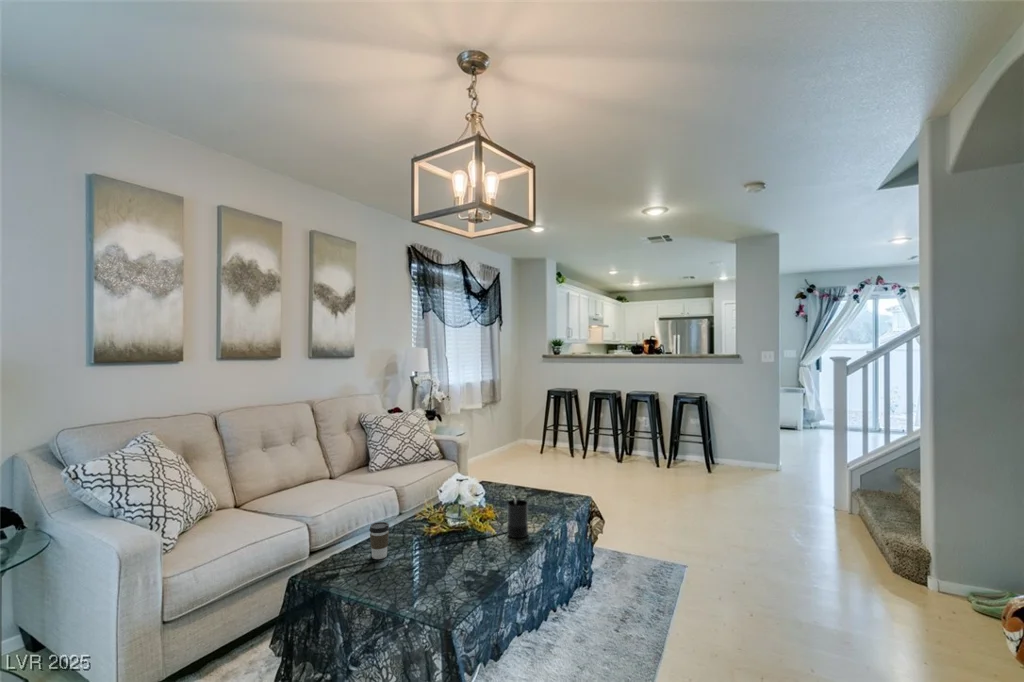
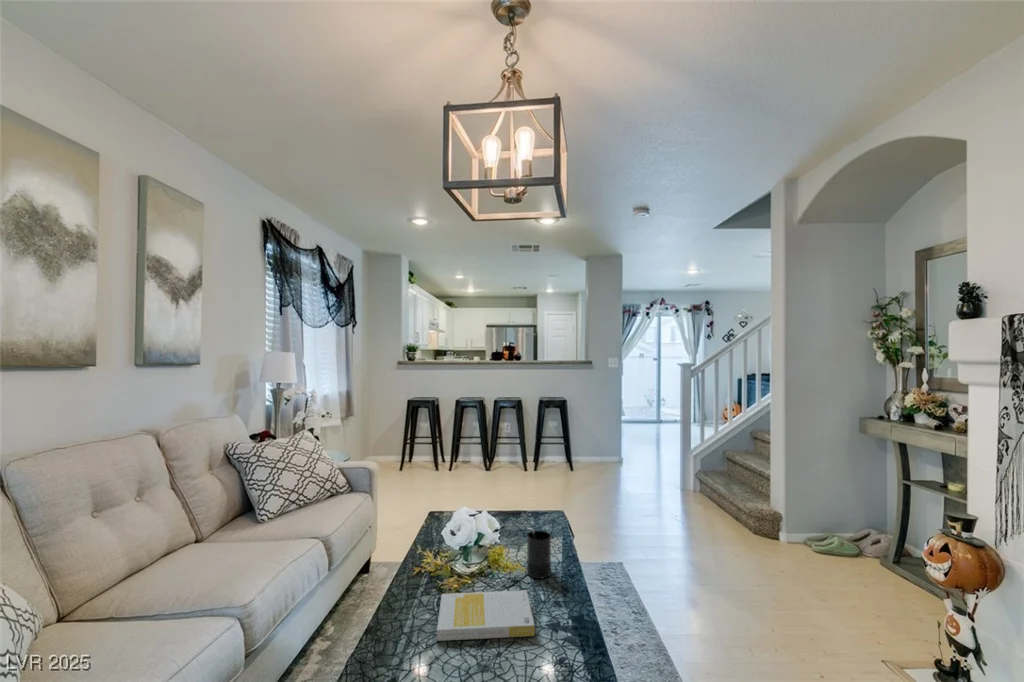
coffee cup: present [369,522,389,559] -> none [389,597,418,655]
book: none [402,531,487,569] -> present [437,590,535,641]

